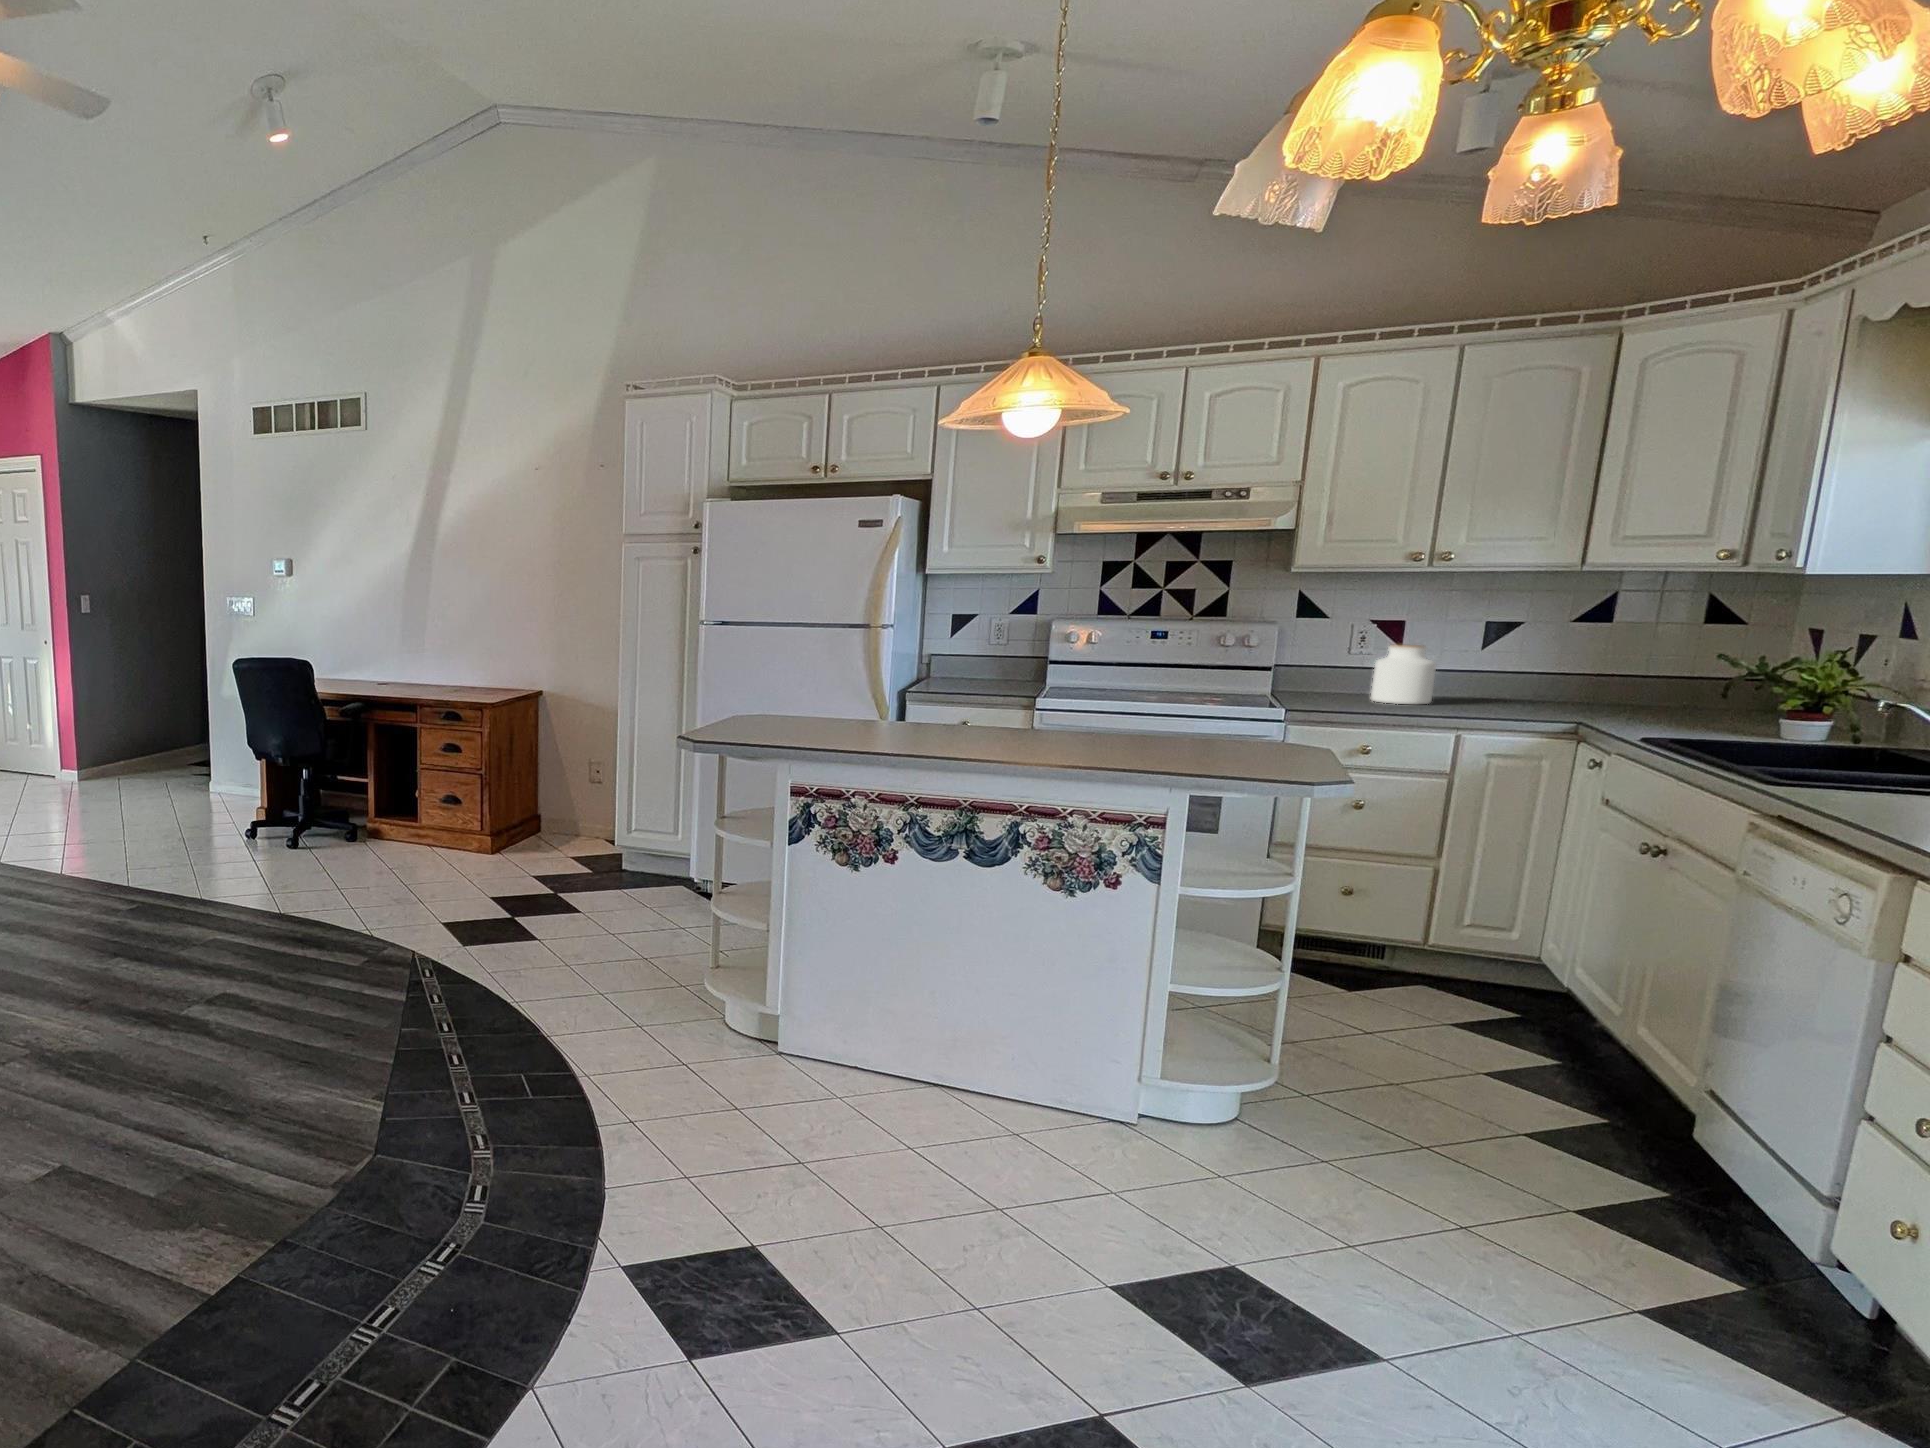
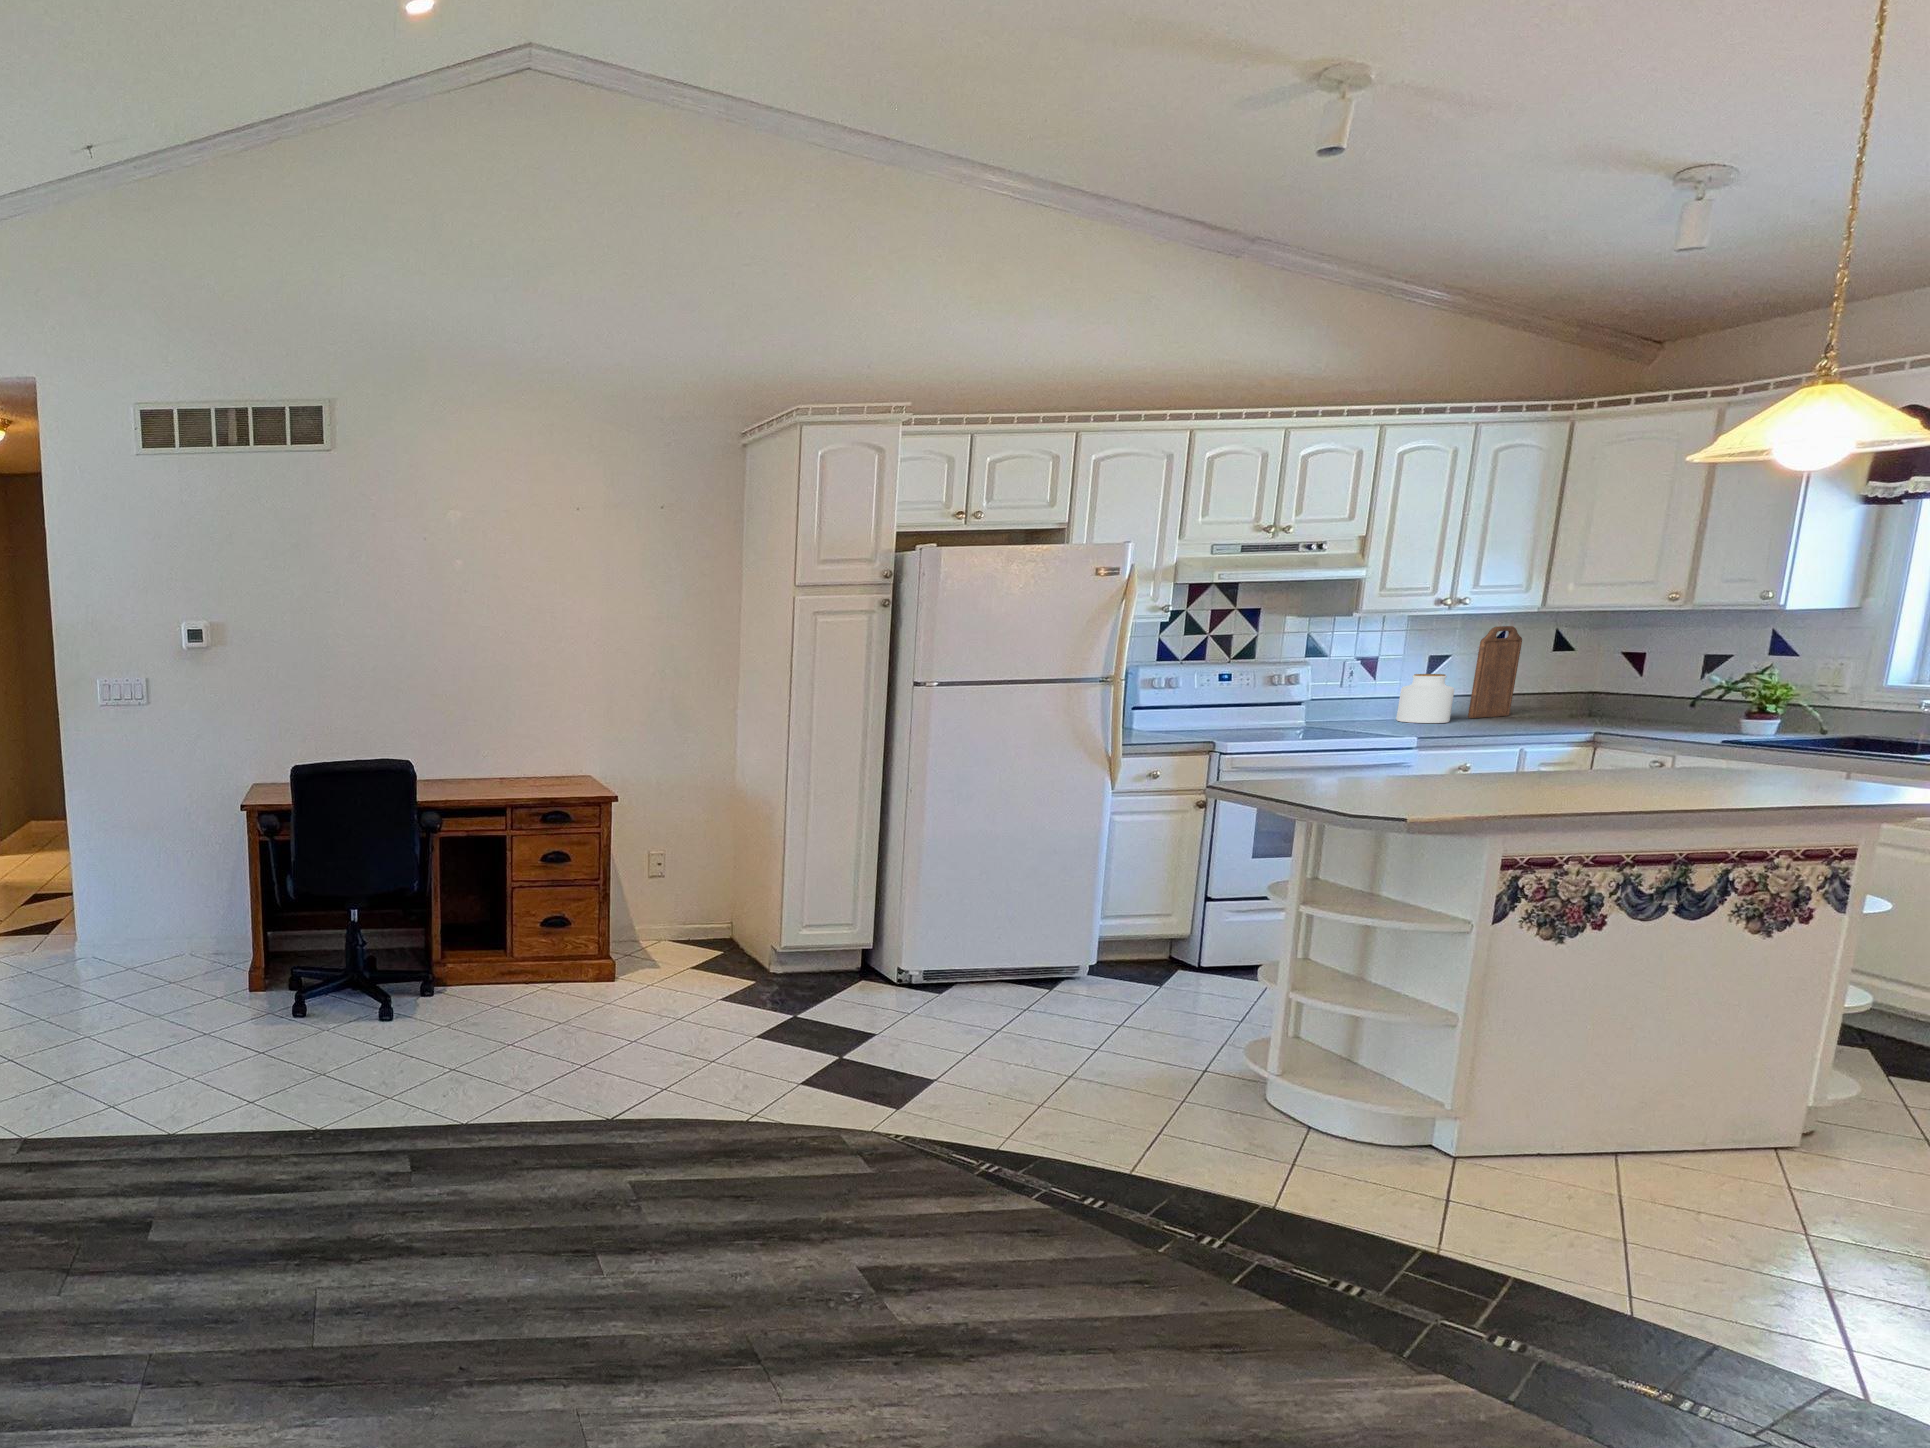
cutting board: none [1492,591,1590,705] -> present [1468,626,1522,718]

